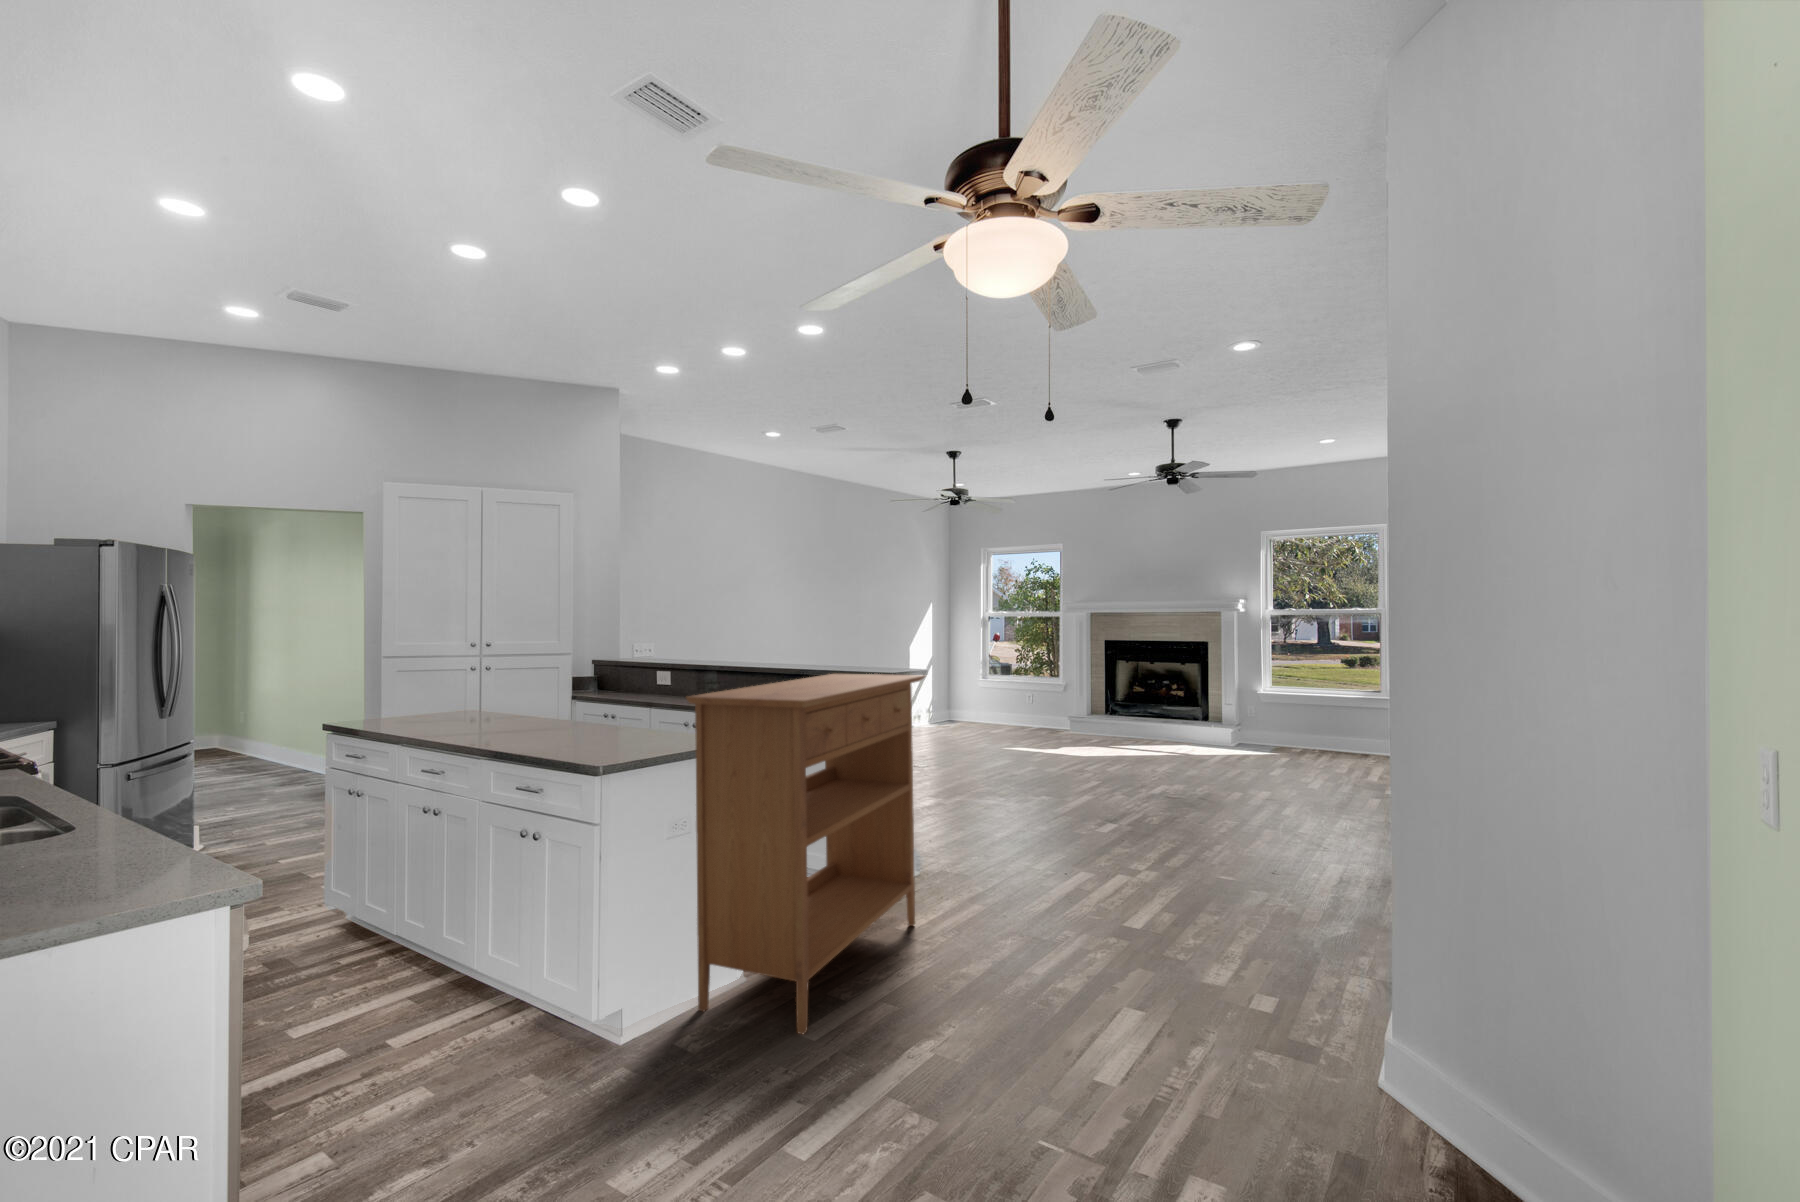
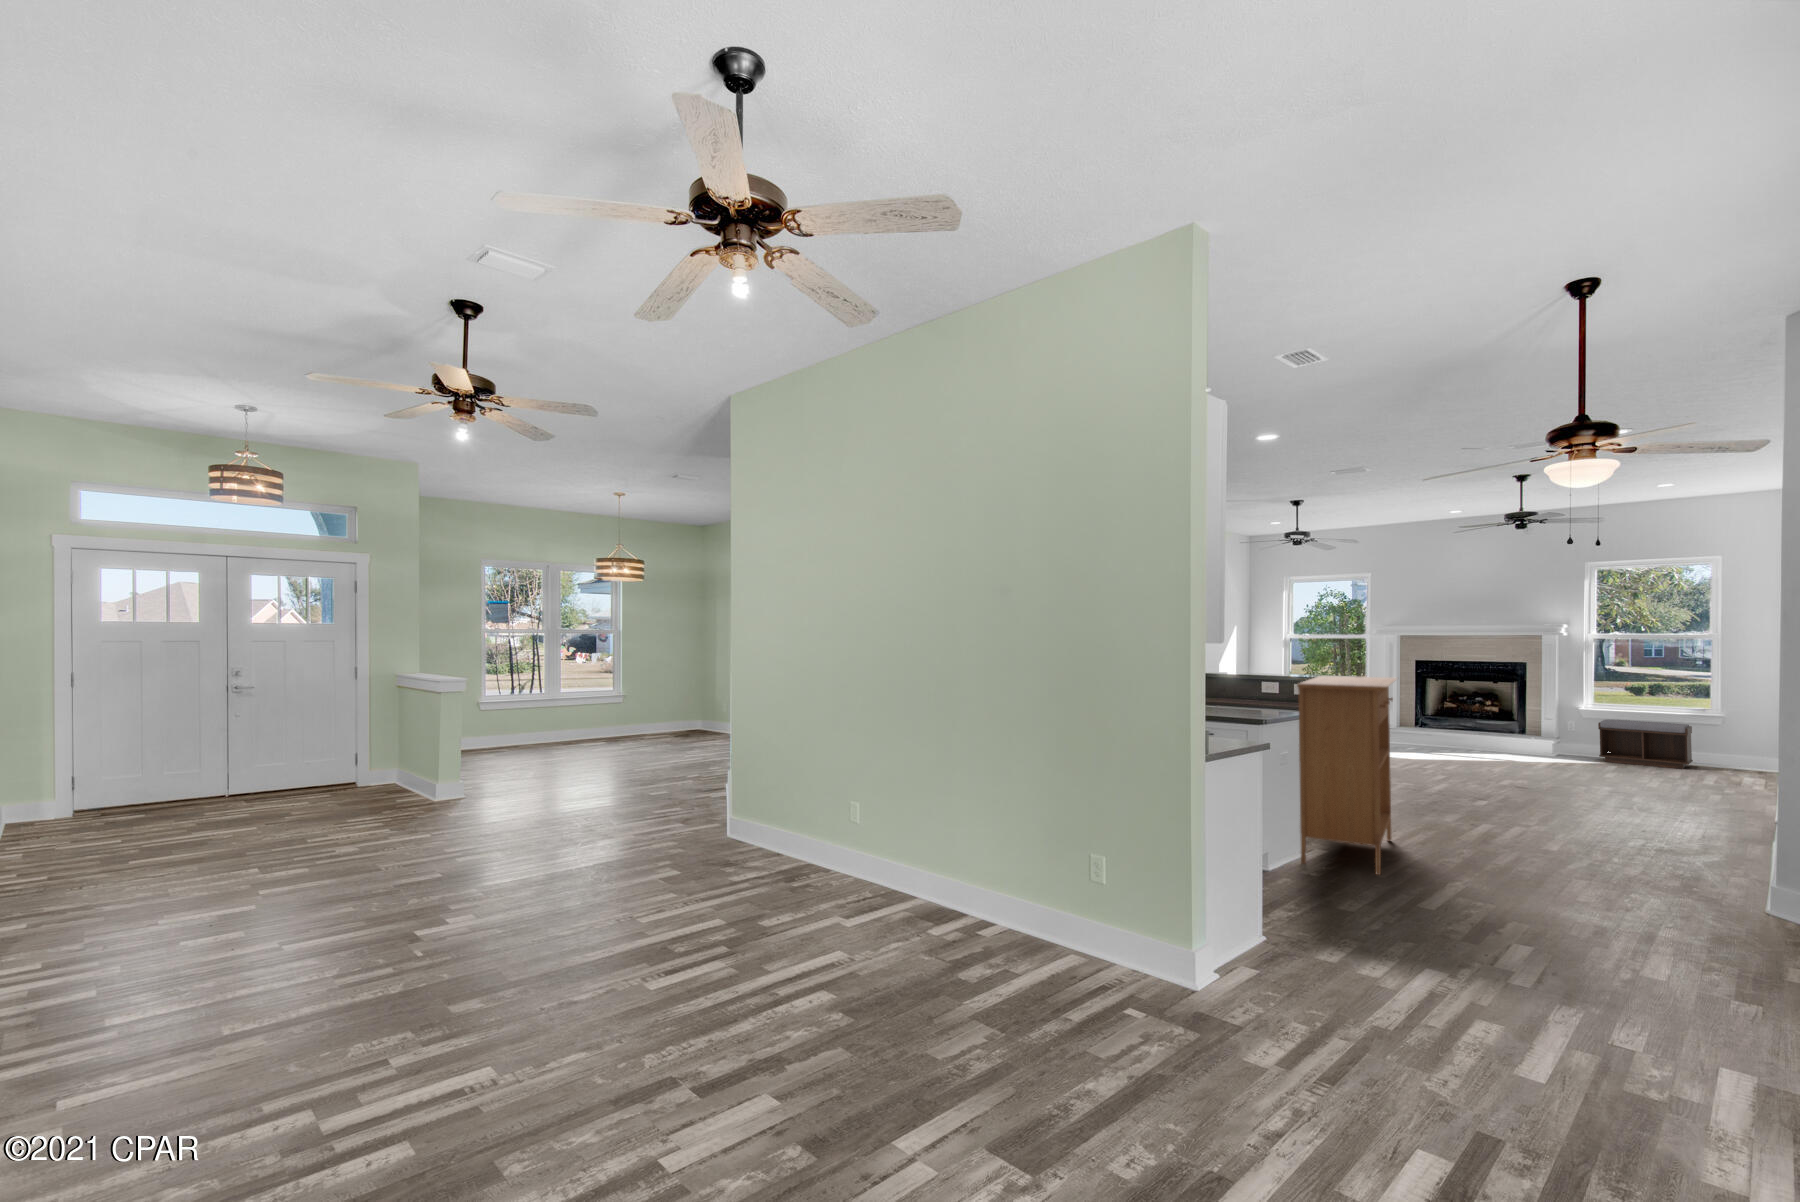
bench: none [1274,703,1363,755] -> present [1598,719,1693,769]

